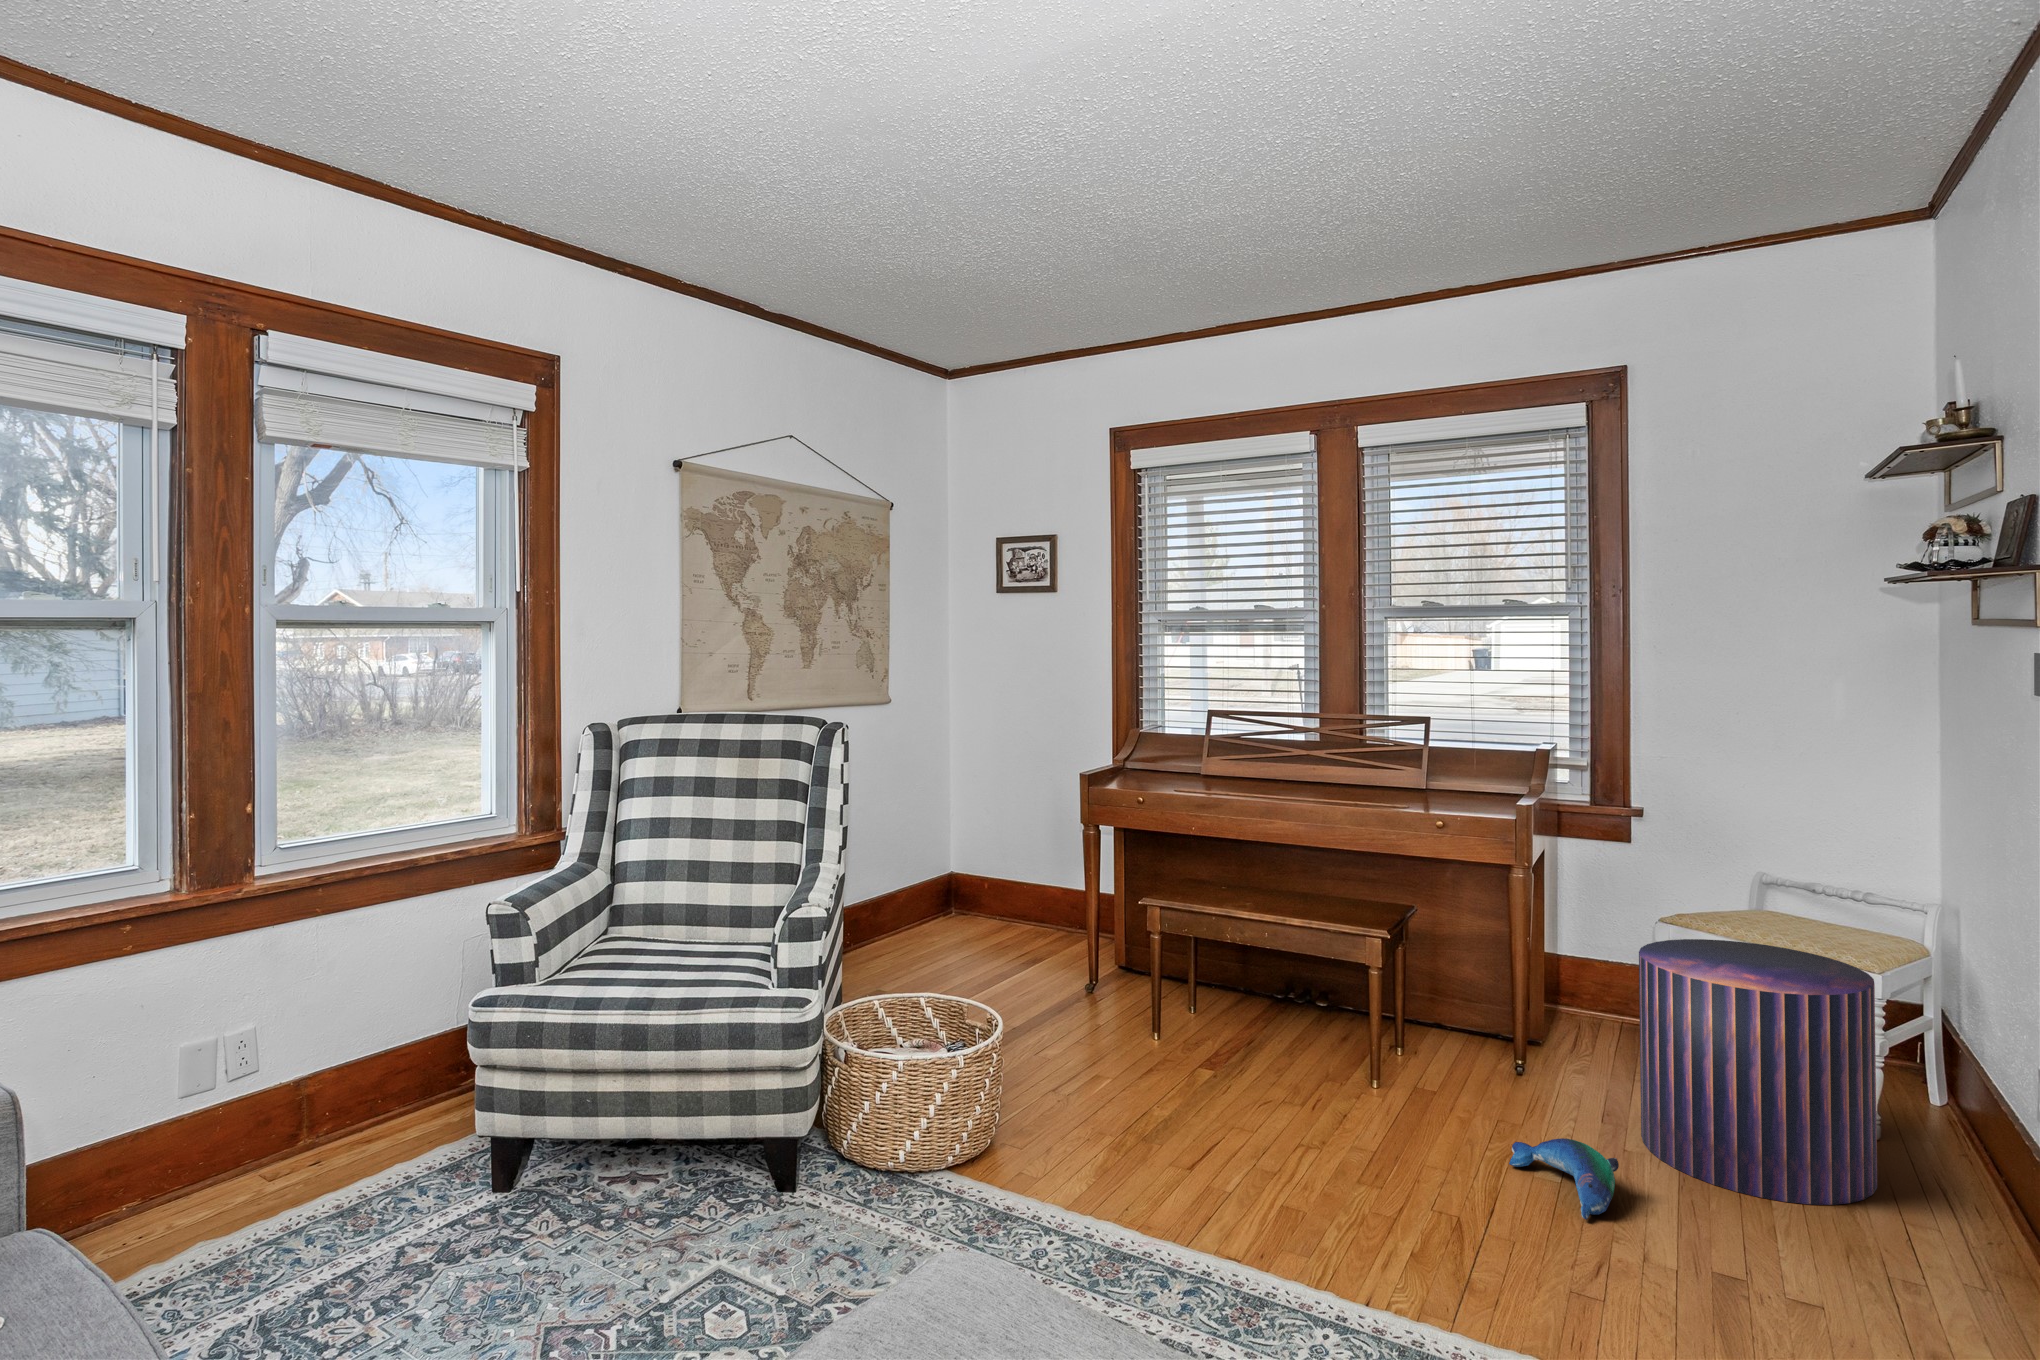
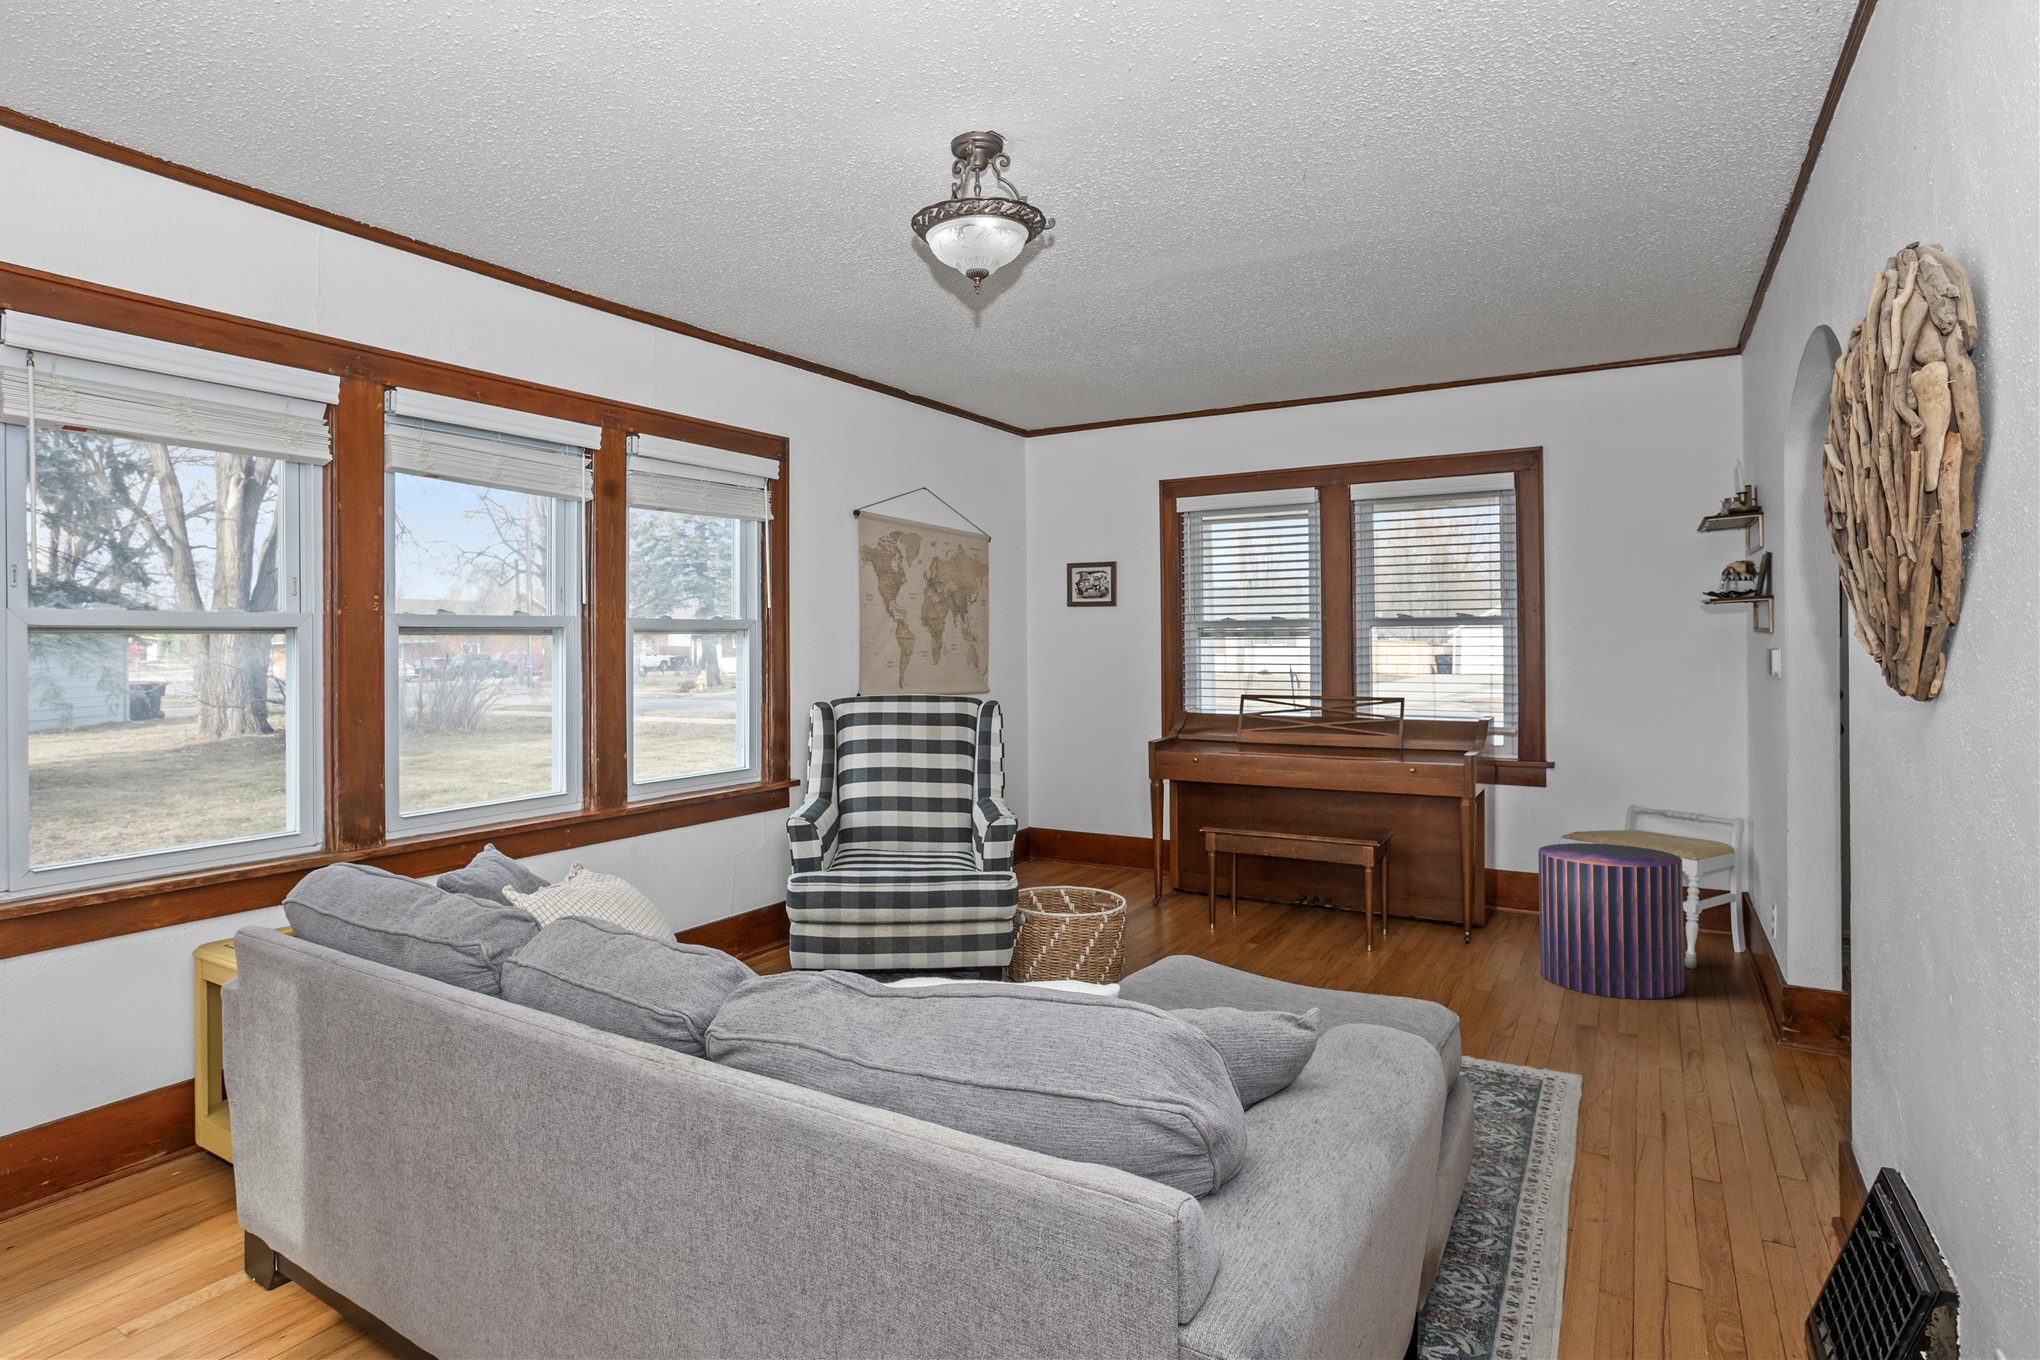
plush toy: present [1509,1138,1619,1219] -> none [1452,965,1520,1007]

